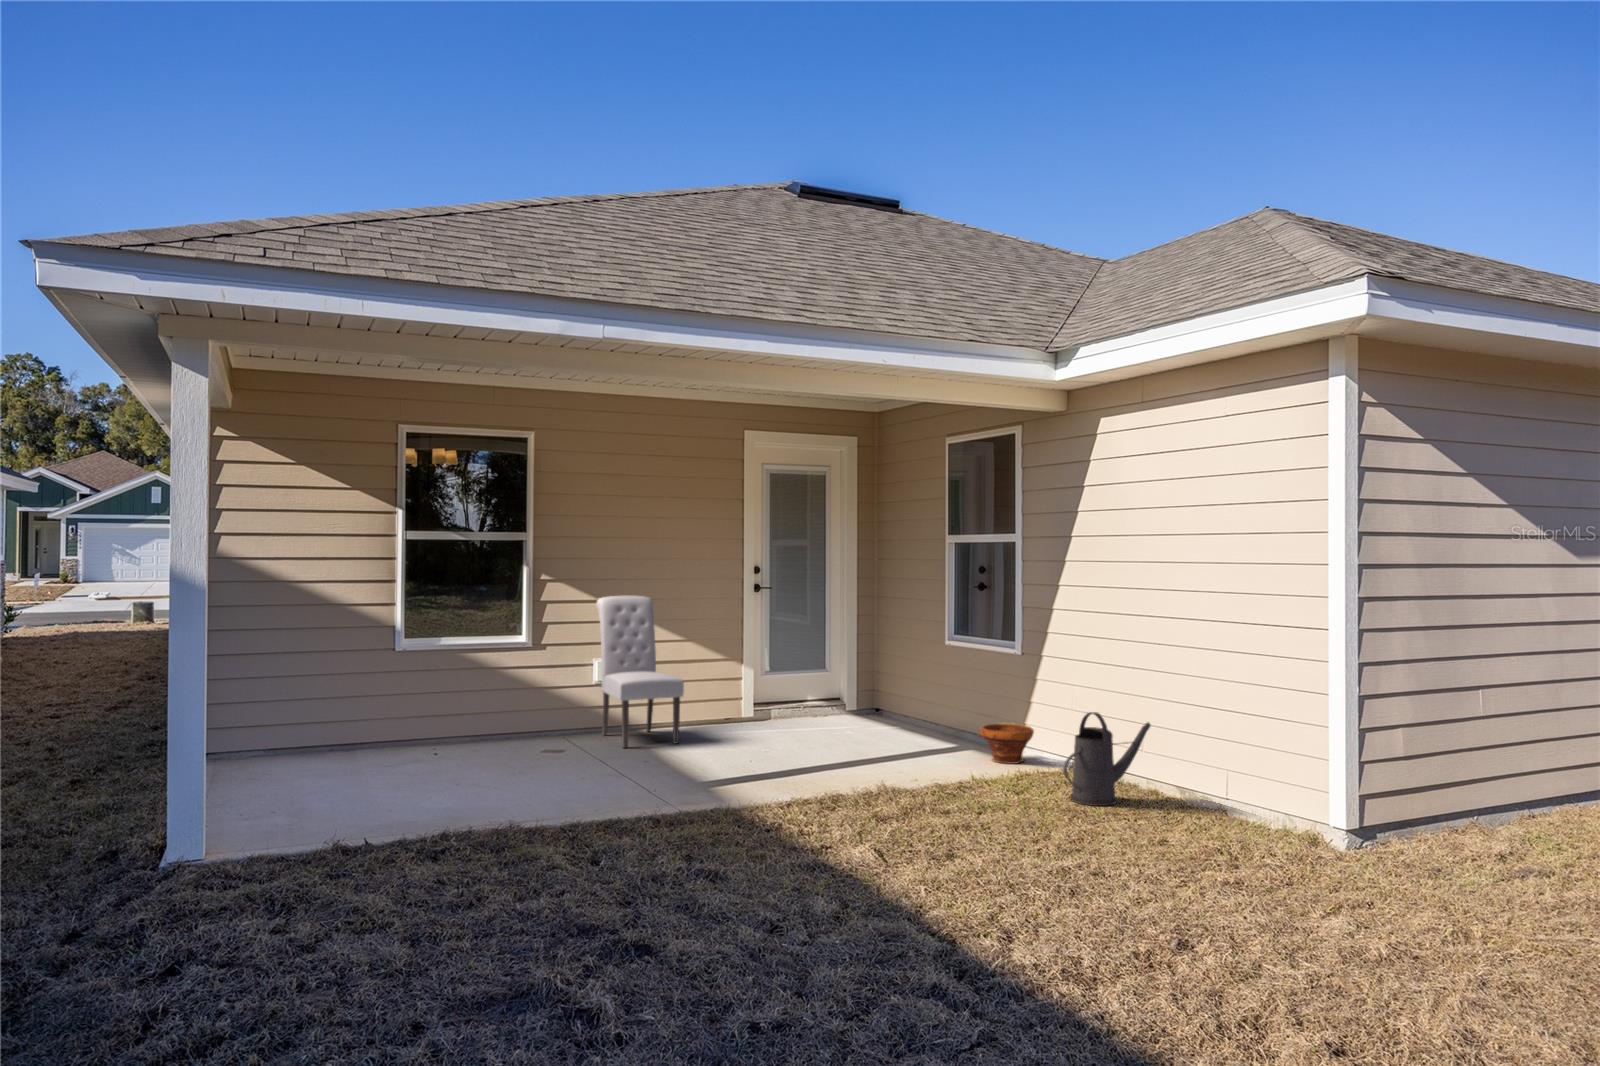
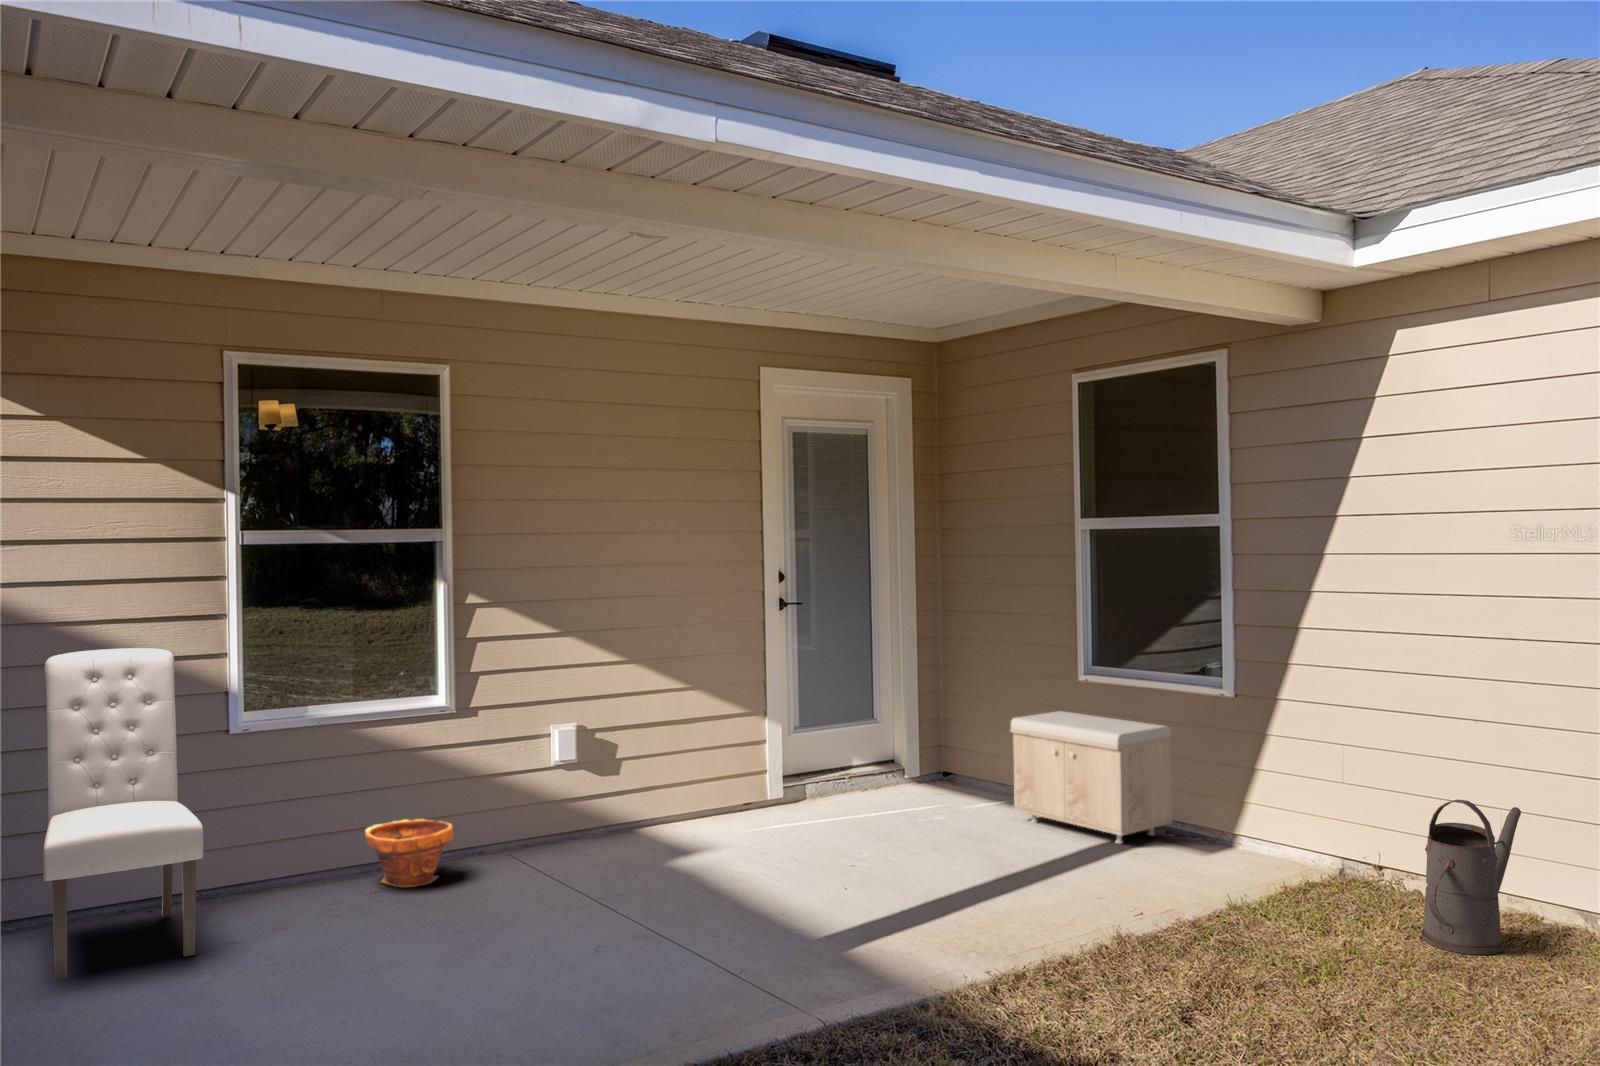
chair: present [597,596,684,748] -> present [44,648,203,981]
storage bench: none [893,665,990,749] -> present [1010,711,1172,844]
planter: present [980,723,1034,764] -> present [365,819,454,887]

